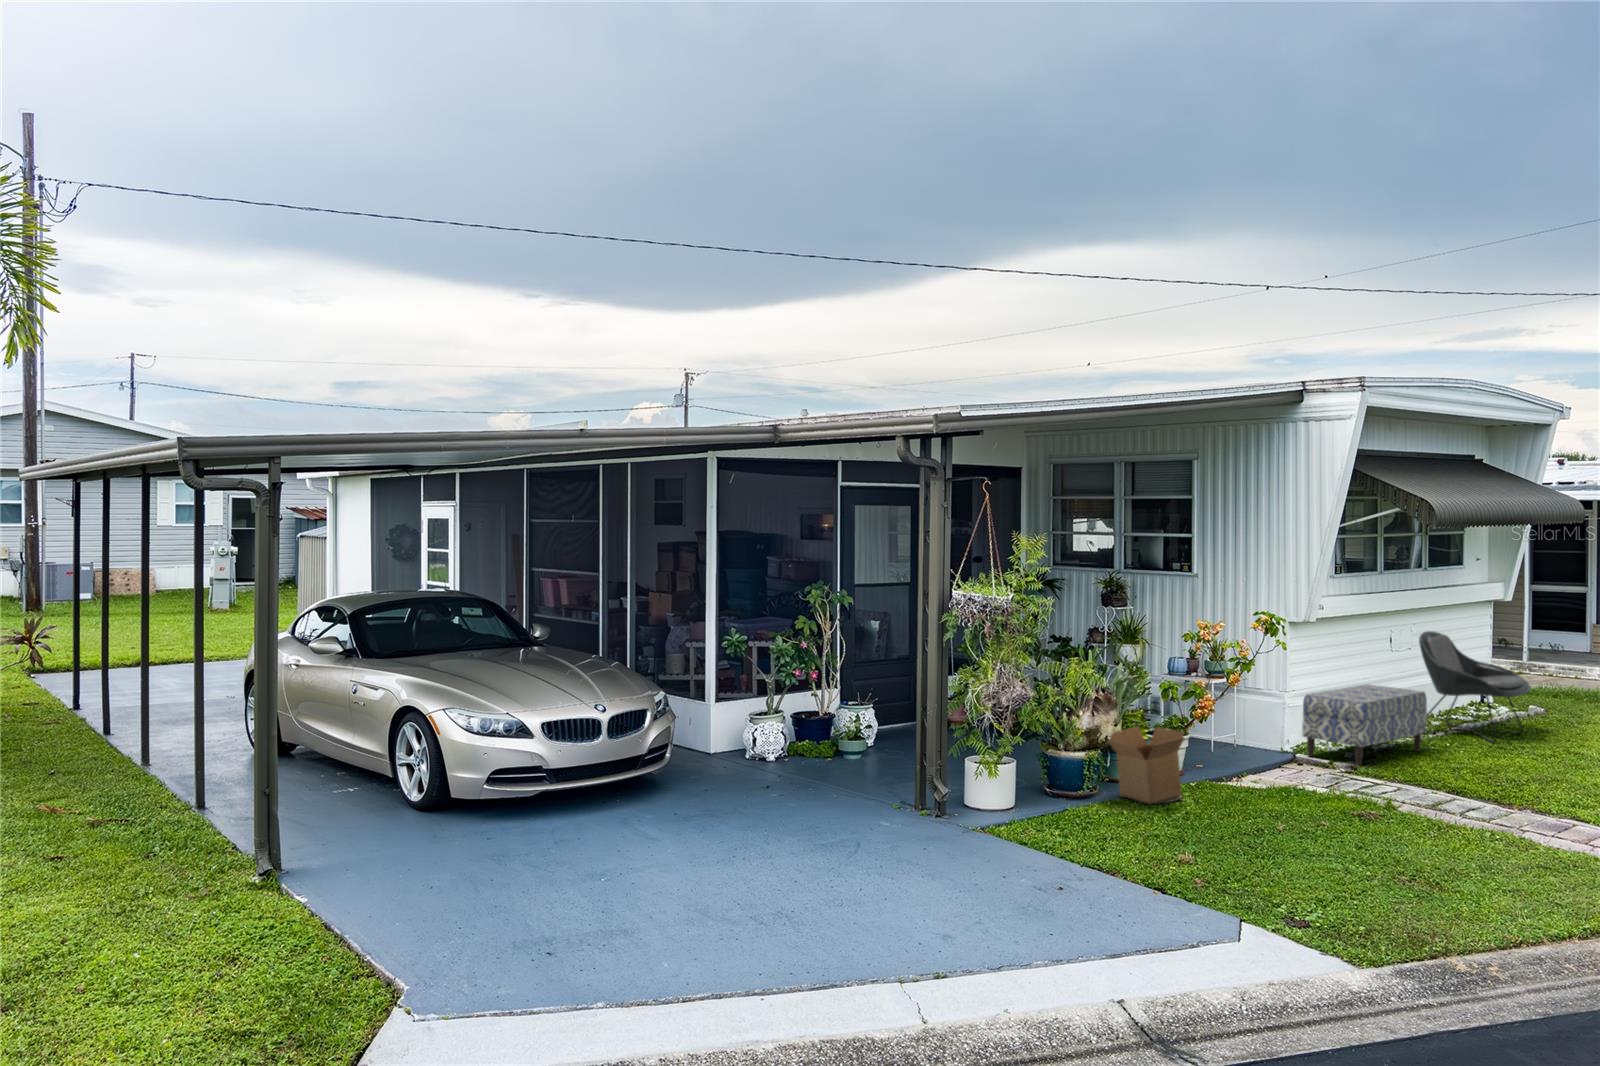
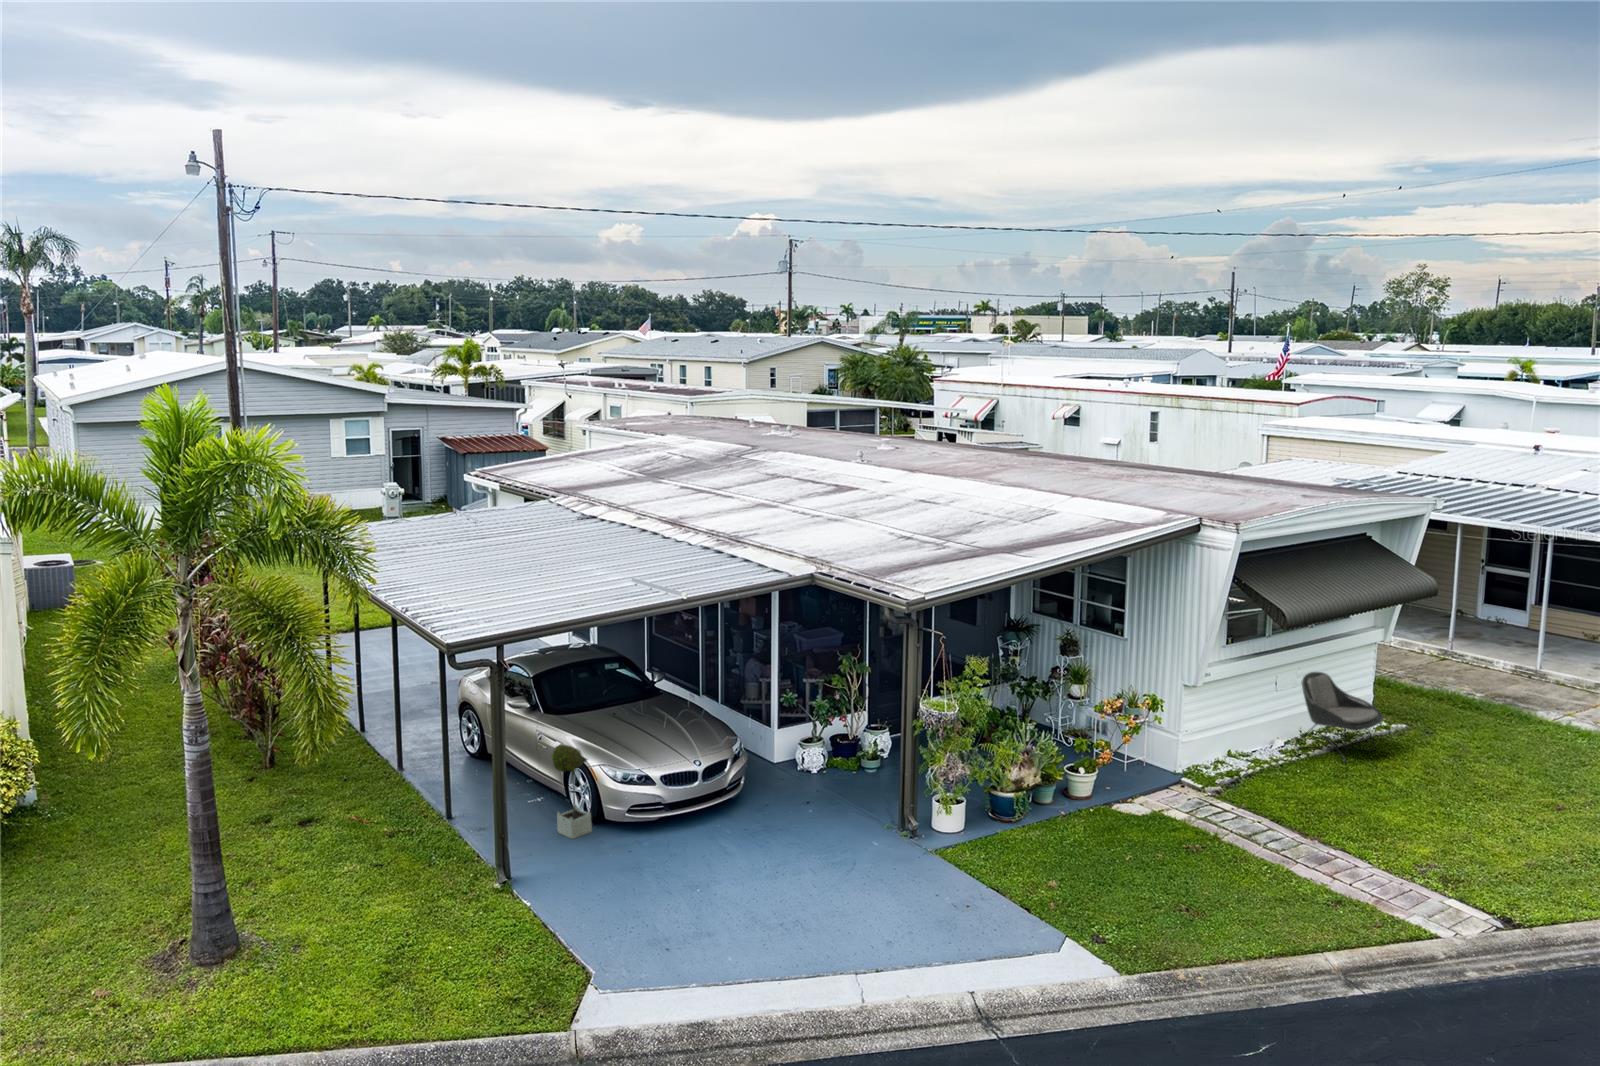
potted tree: none [366,677,430,828] -> present [551,745,592,839]
bench: present [1302,684,1427,766] -> none [1193,719,1290,788]
cardboard box: present [1108,727,1184,804] -> none [1033,770,1086,828]

